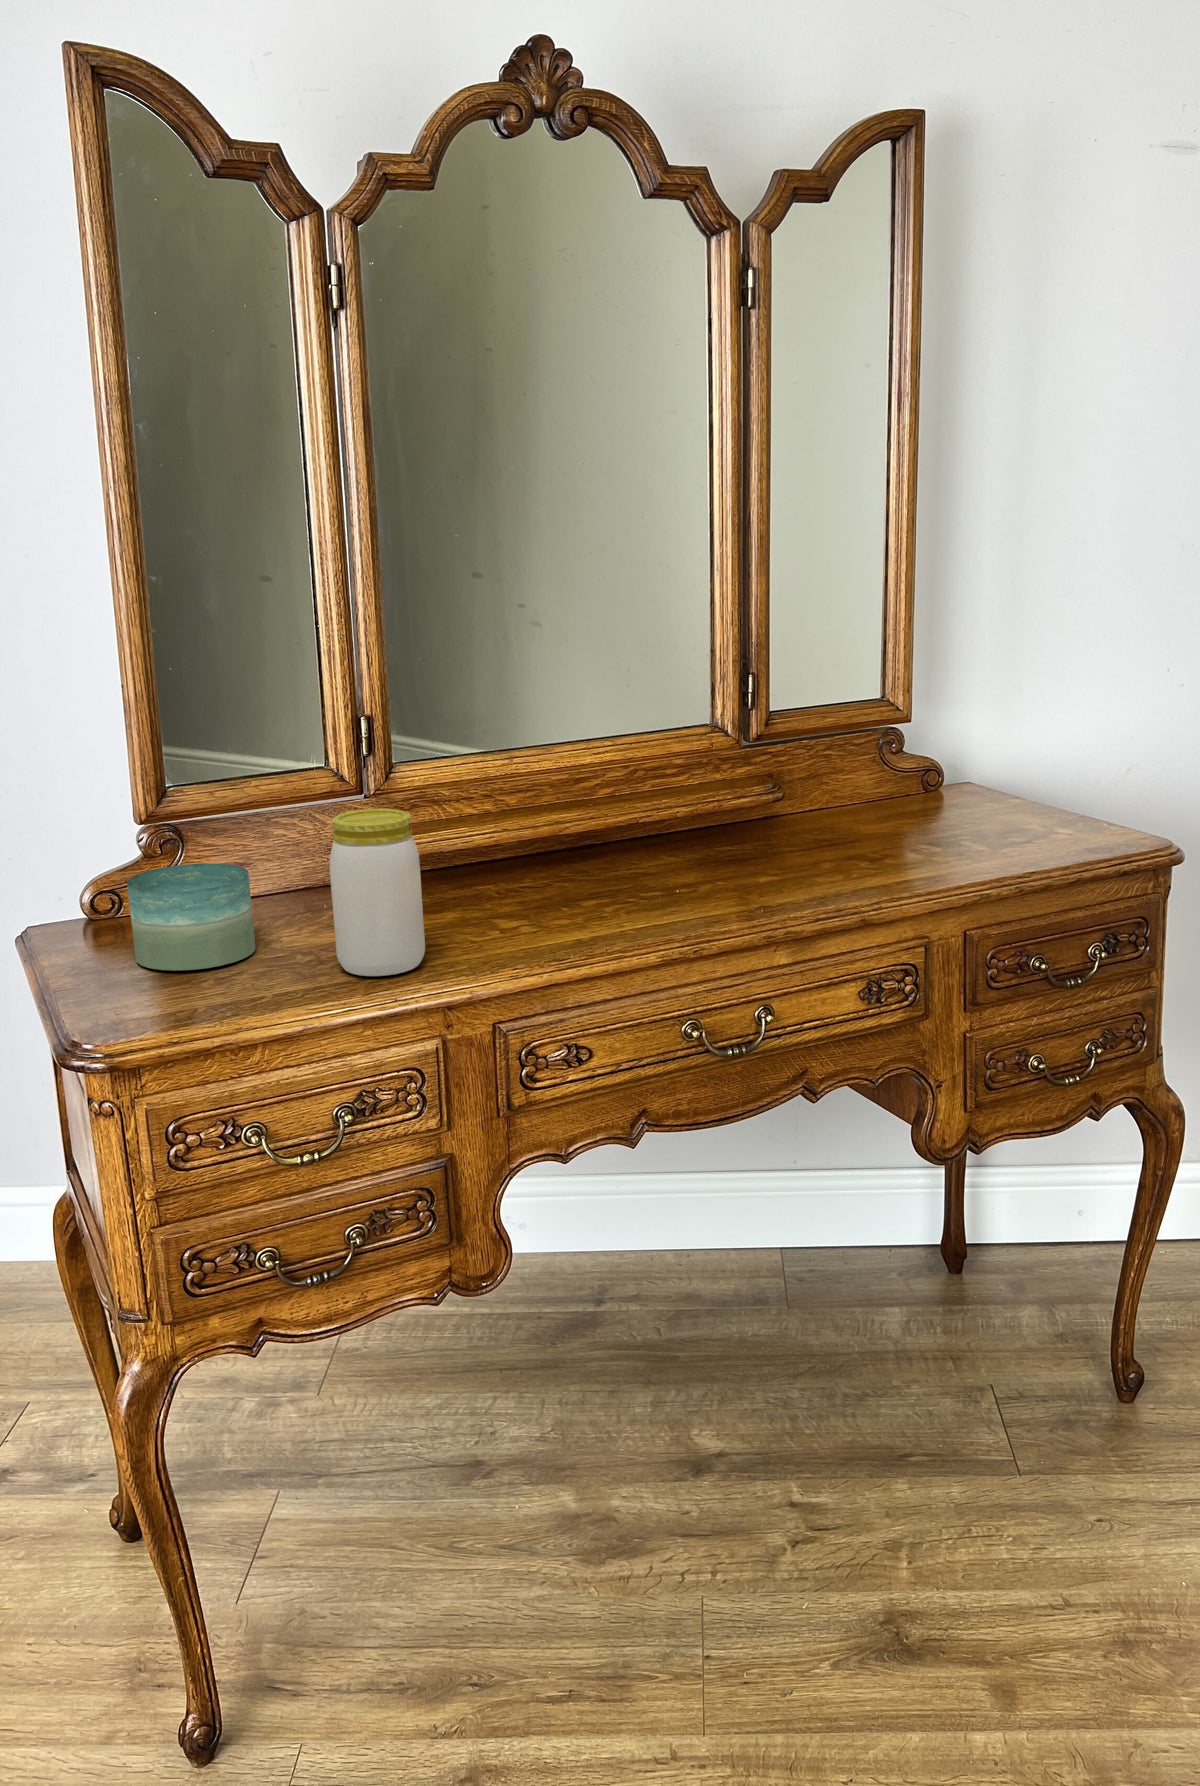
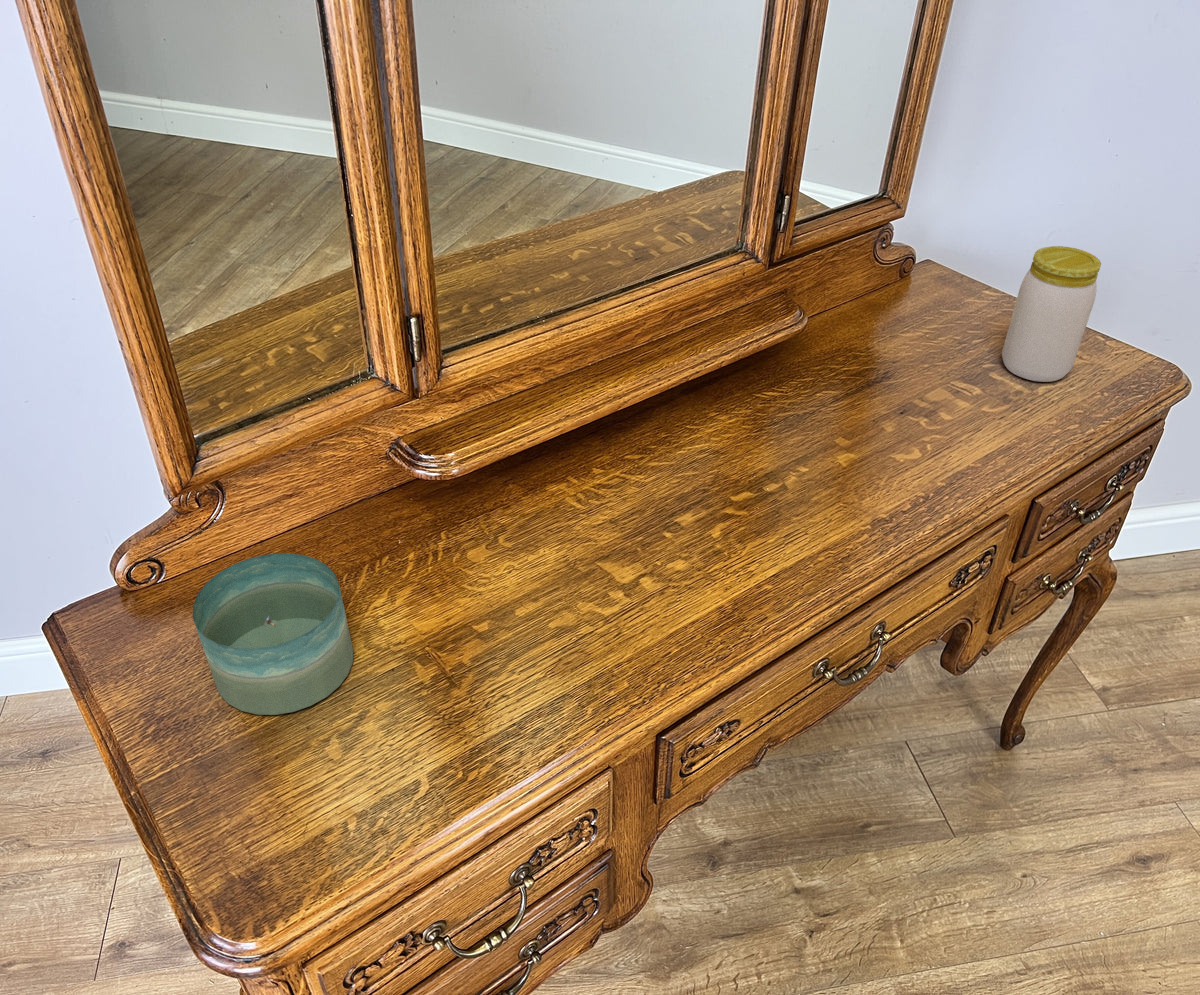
jar: present [329,809,425,976] -> present [1002,246,1101,382]

